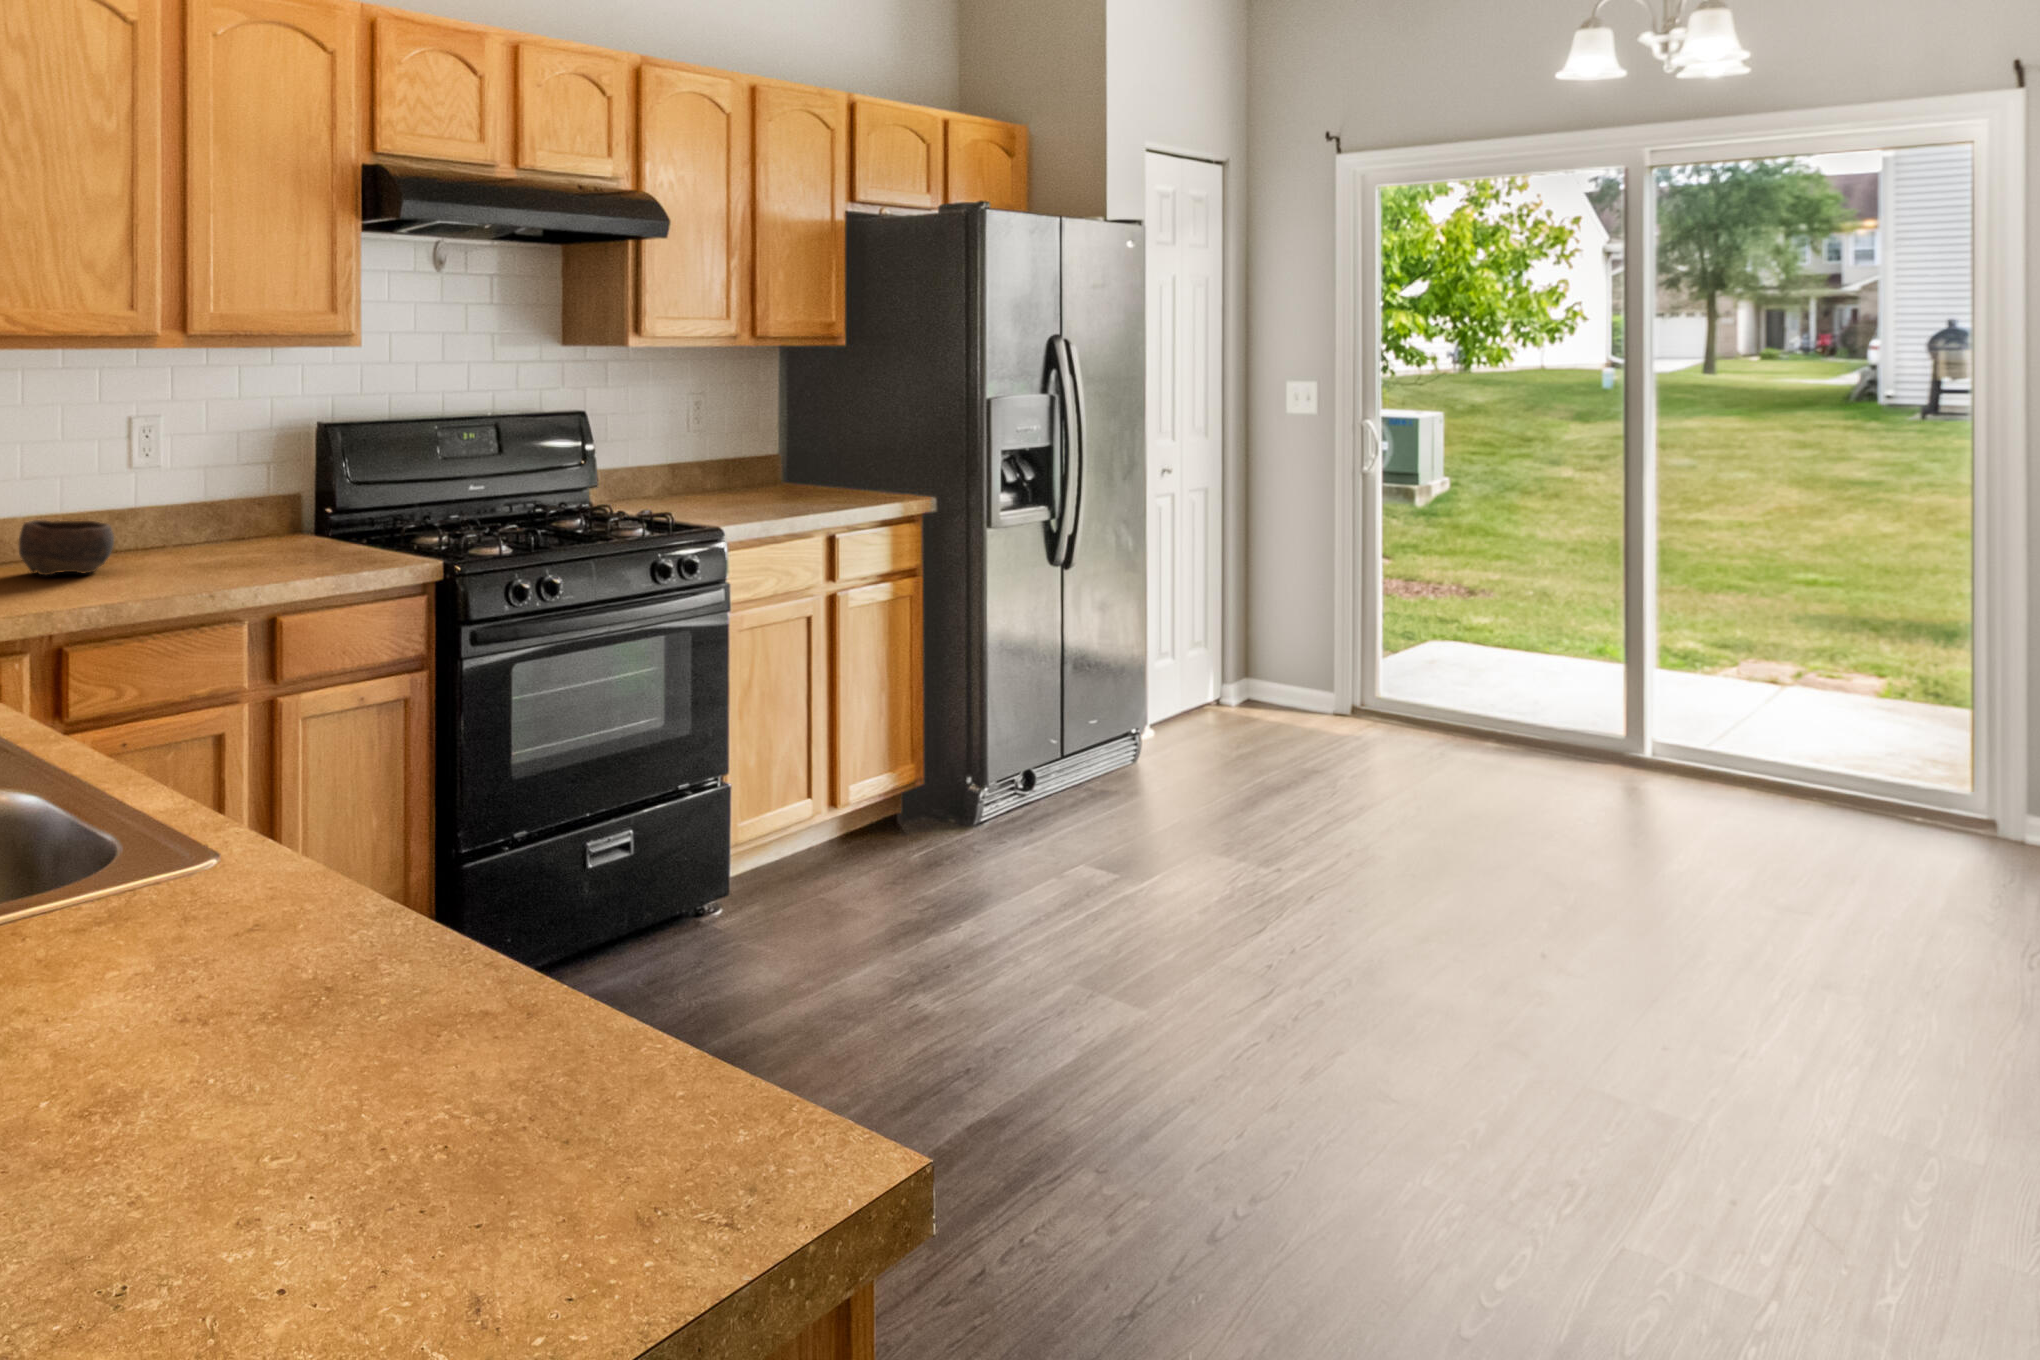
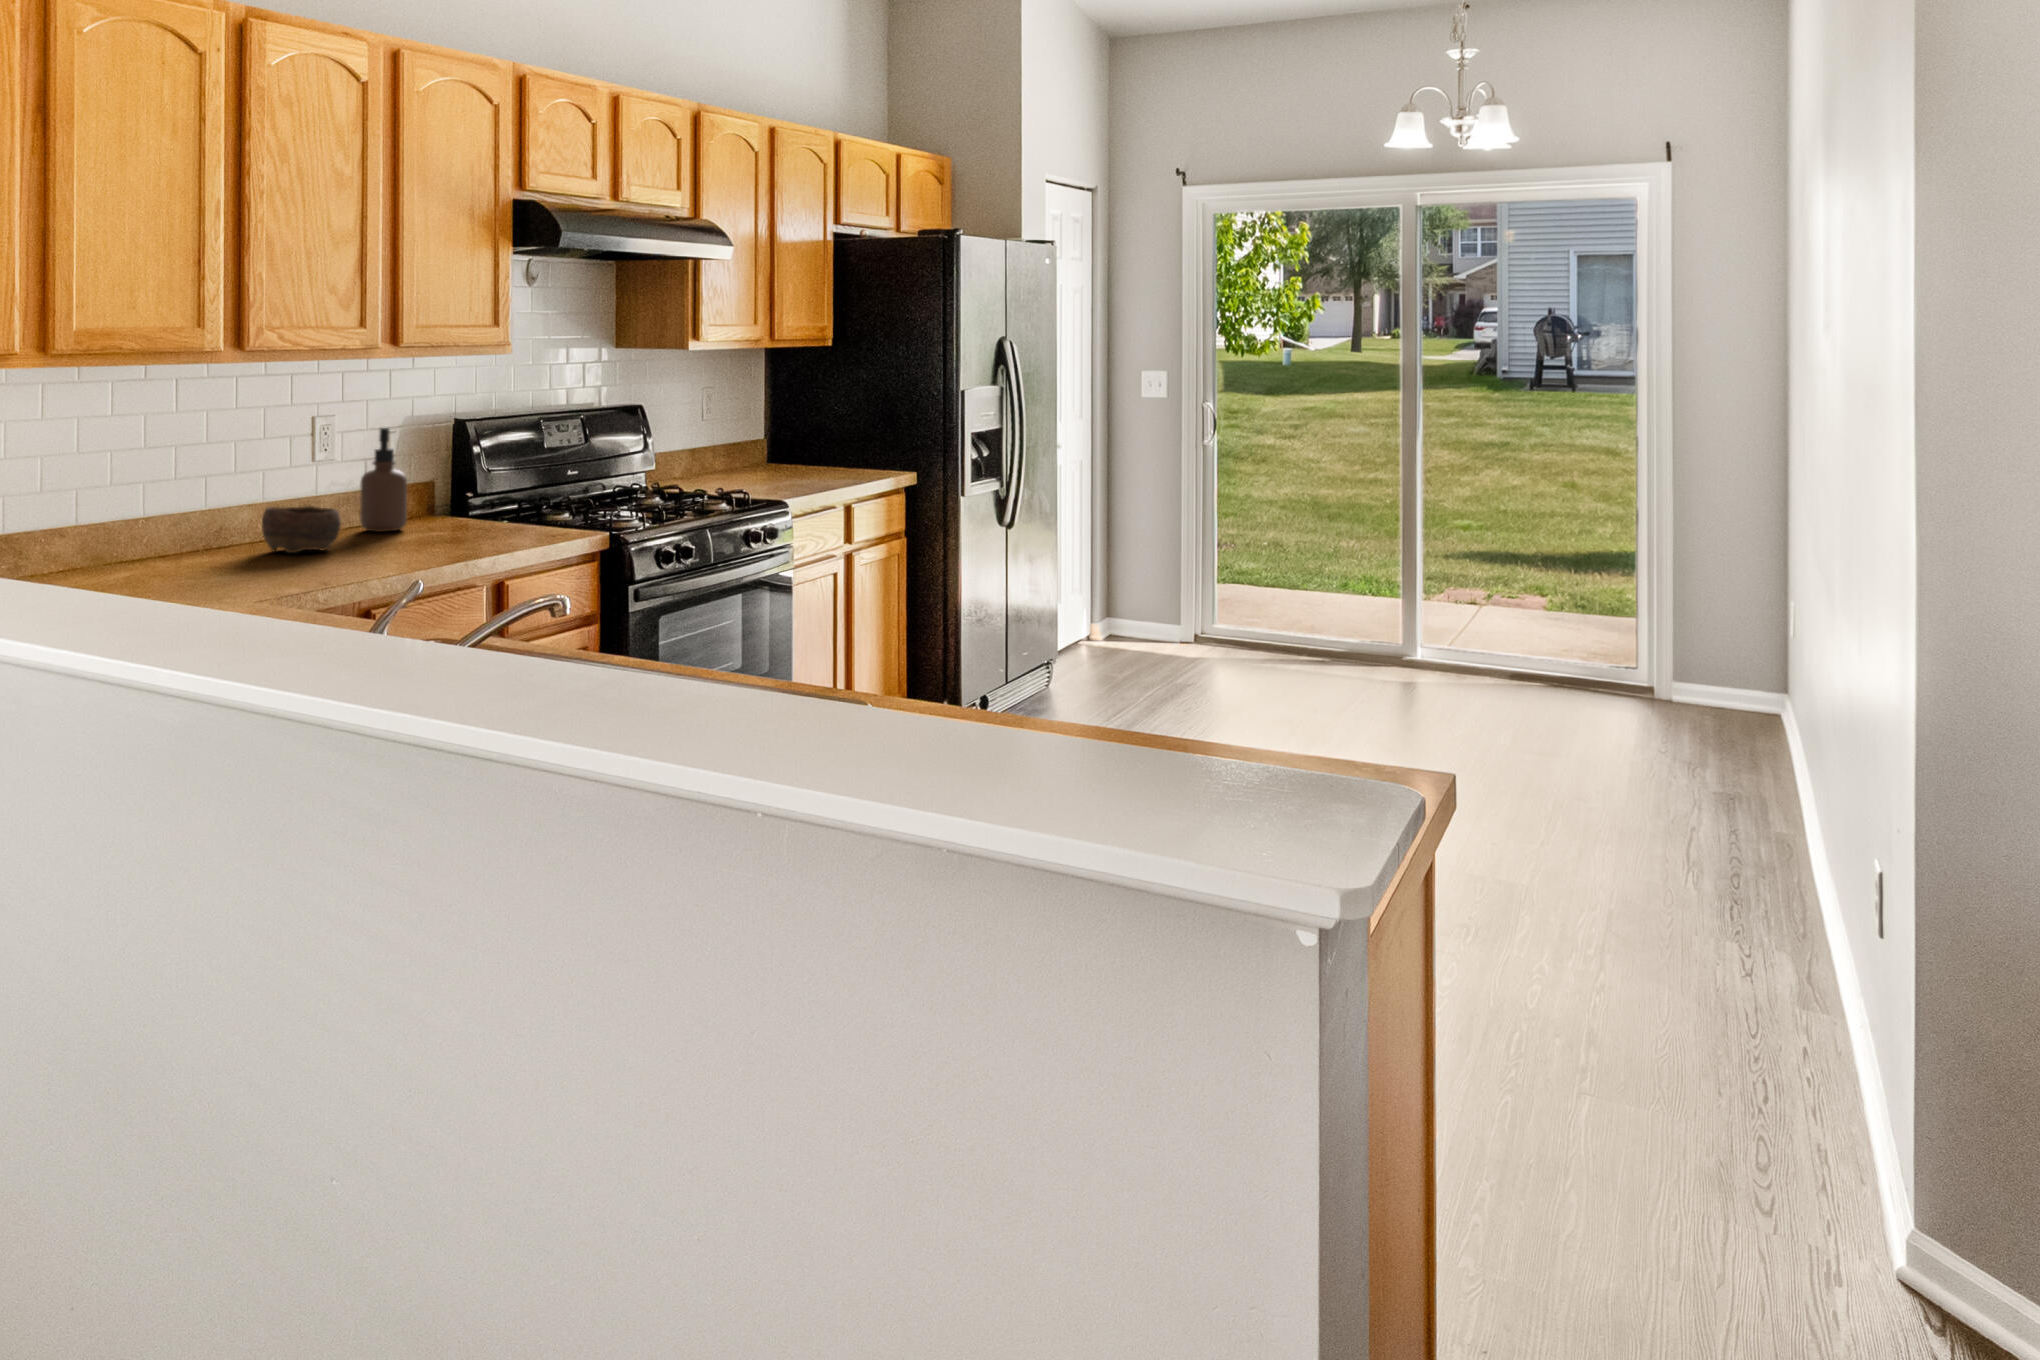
soap dispenser: none [176,431,232,552] -> present [360,428,407,532]

